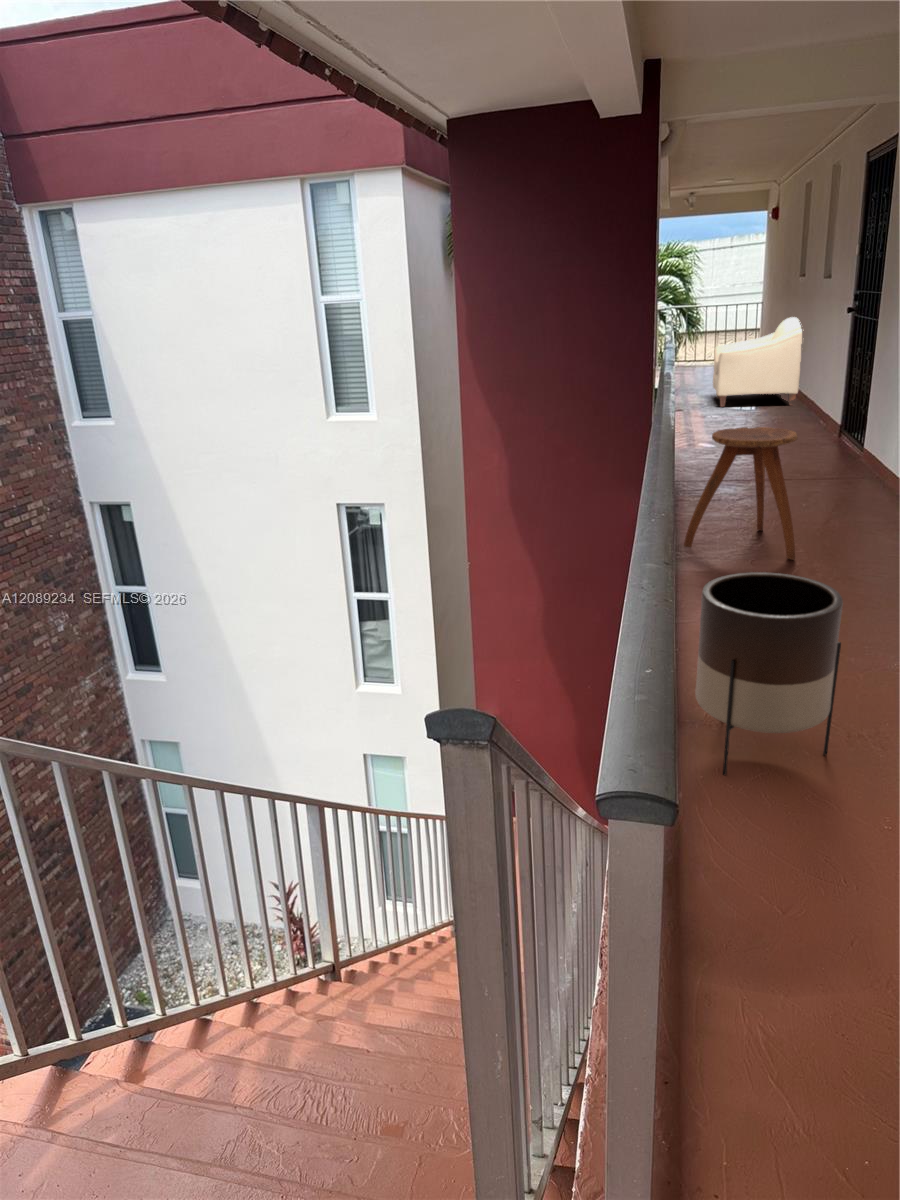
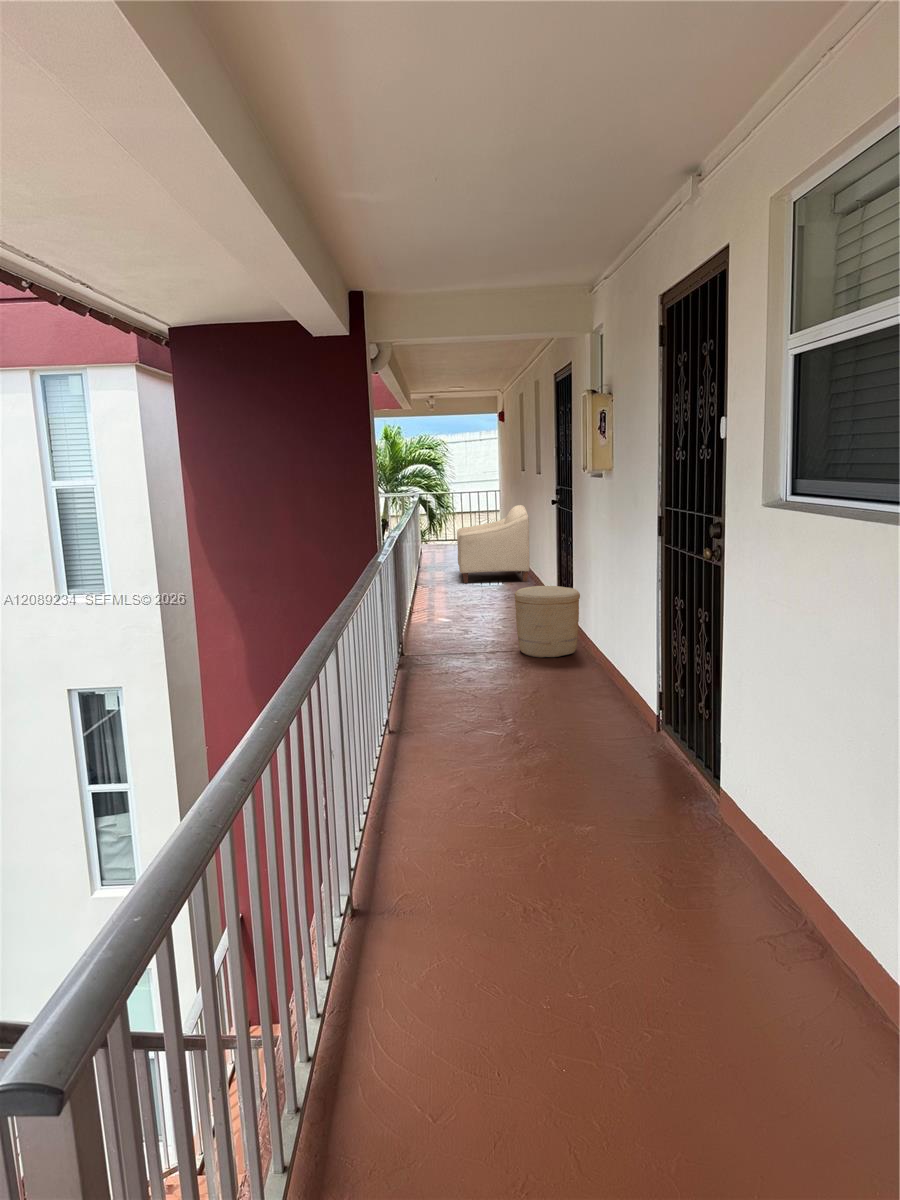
woven basket: none [801,403,882,482] -> present [515,586,580,658]
stool: present [684,427,798,560] -> none [396,615,495,741]
planter: present [695,572,843,775] -> none [338,780,479,1010]

